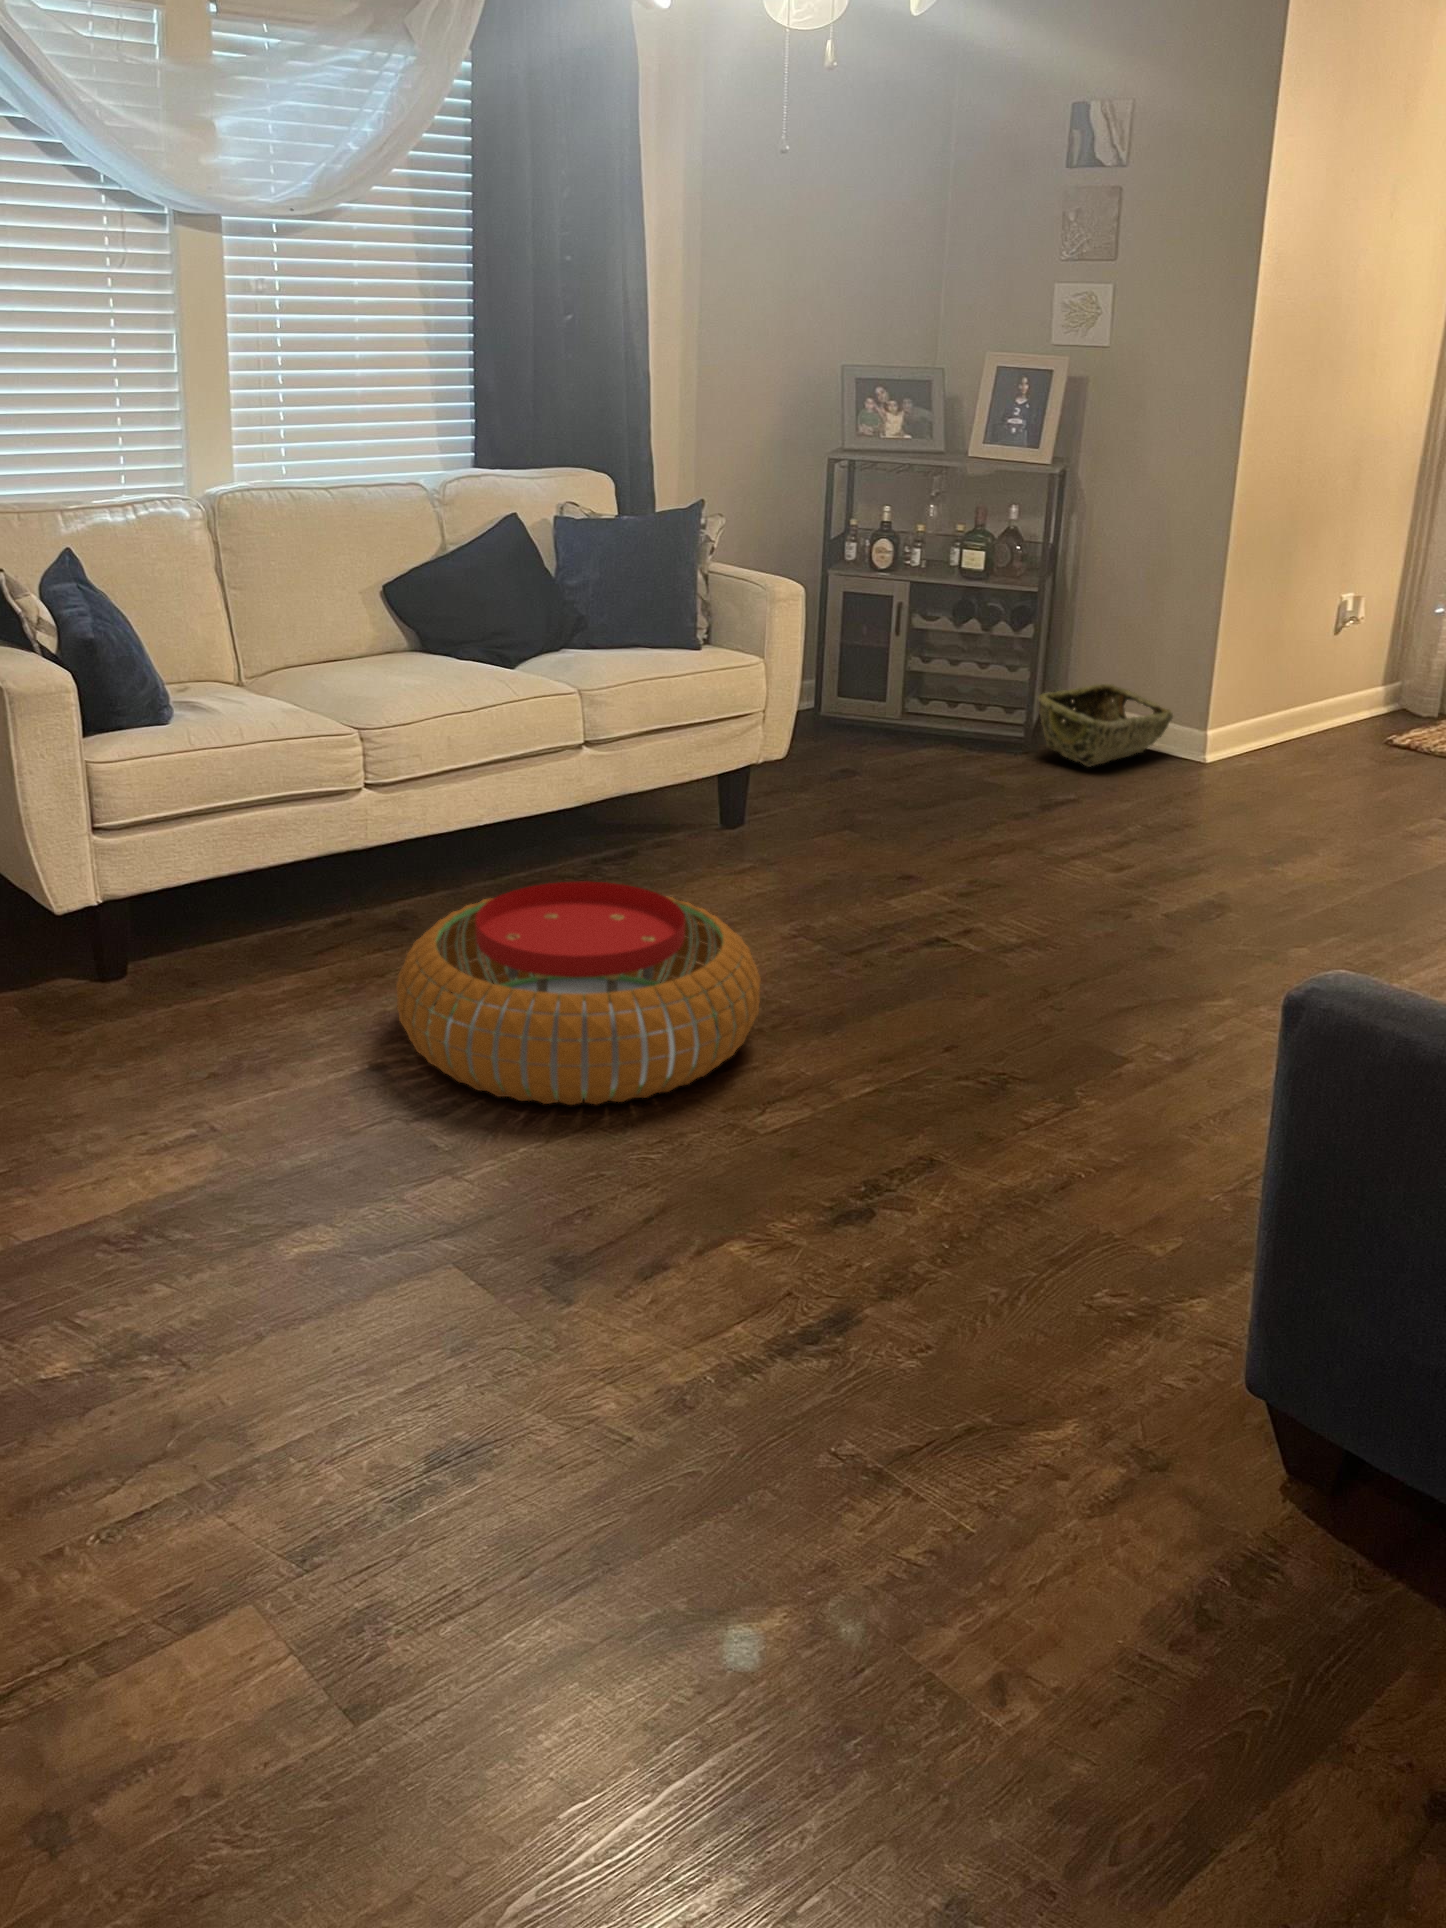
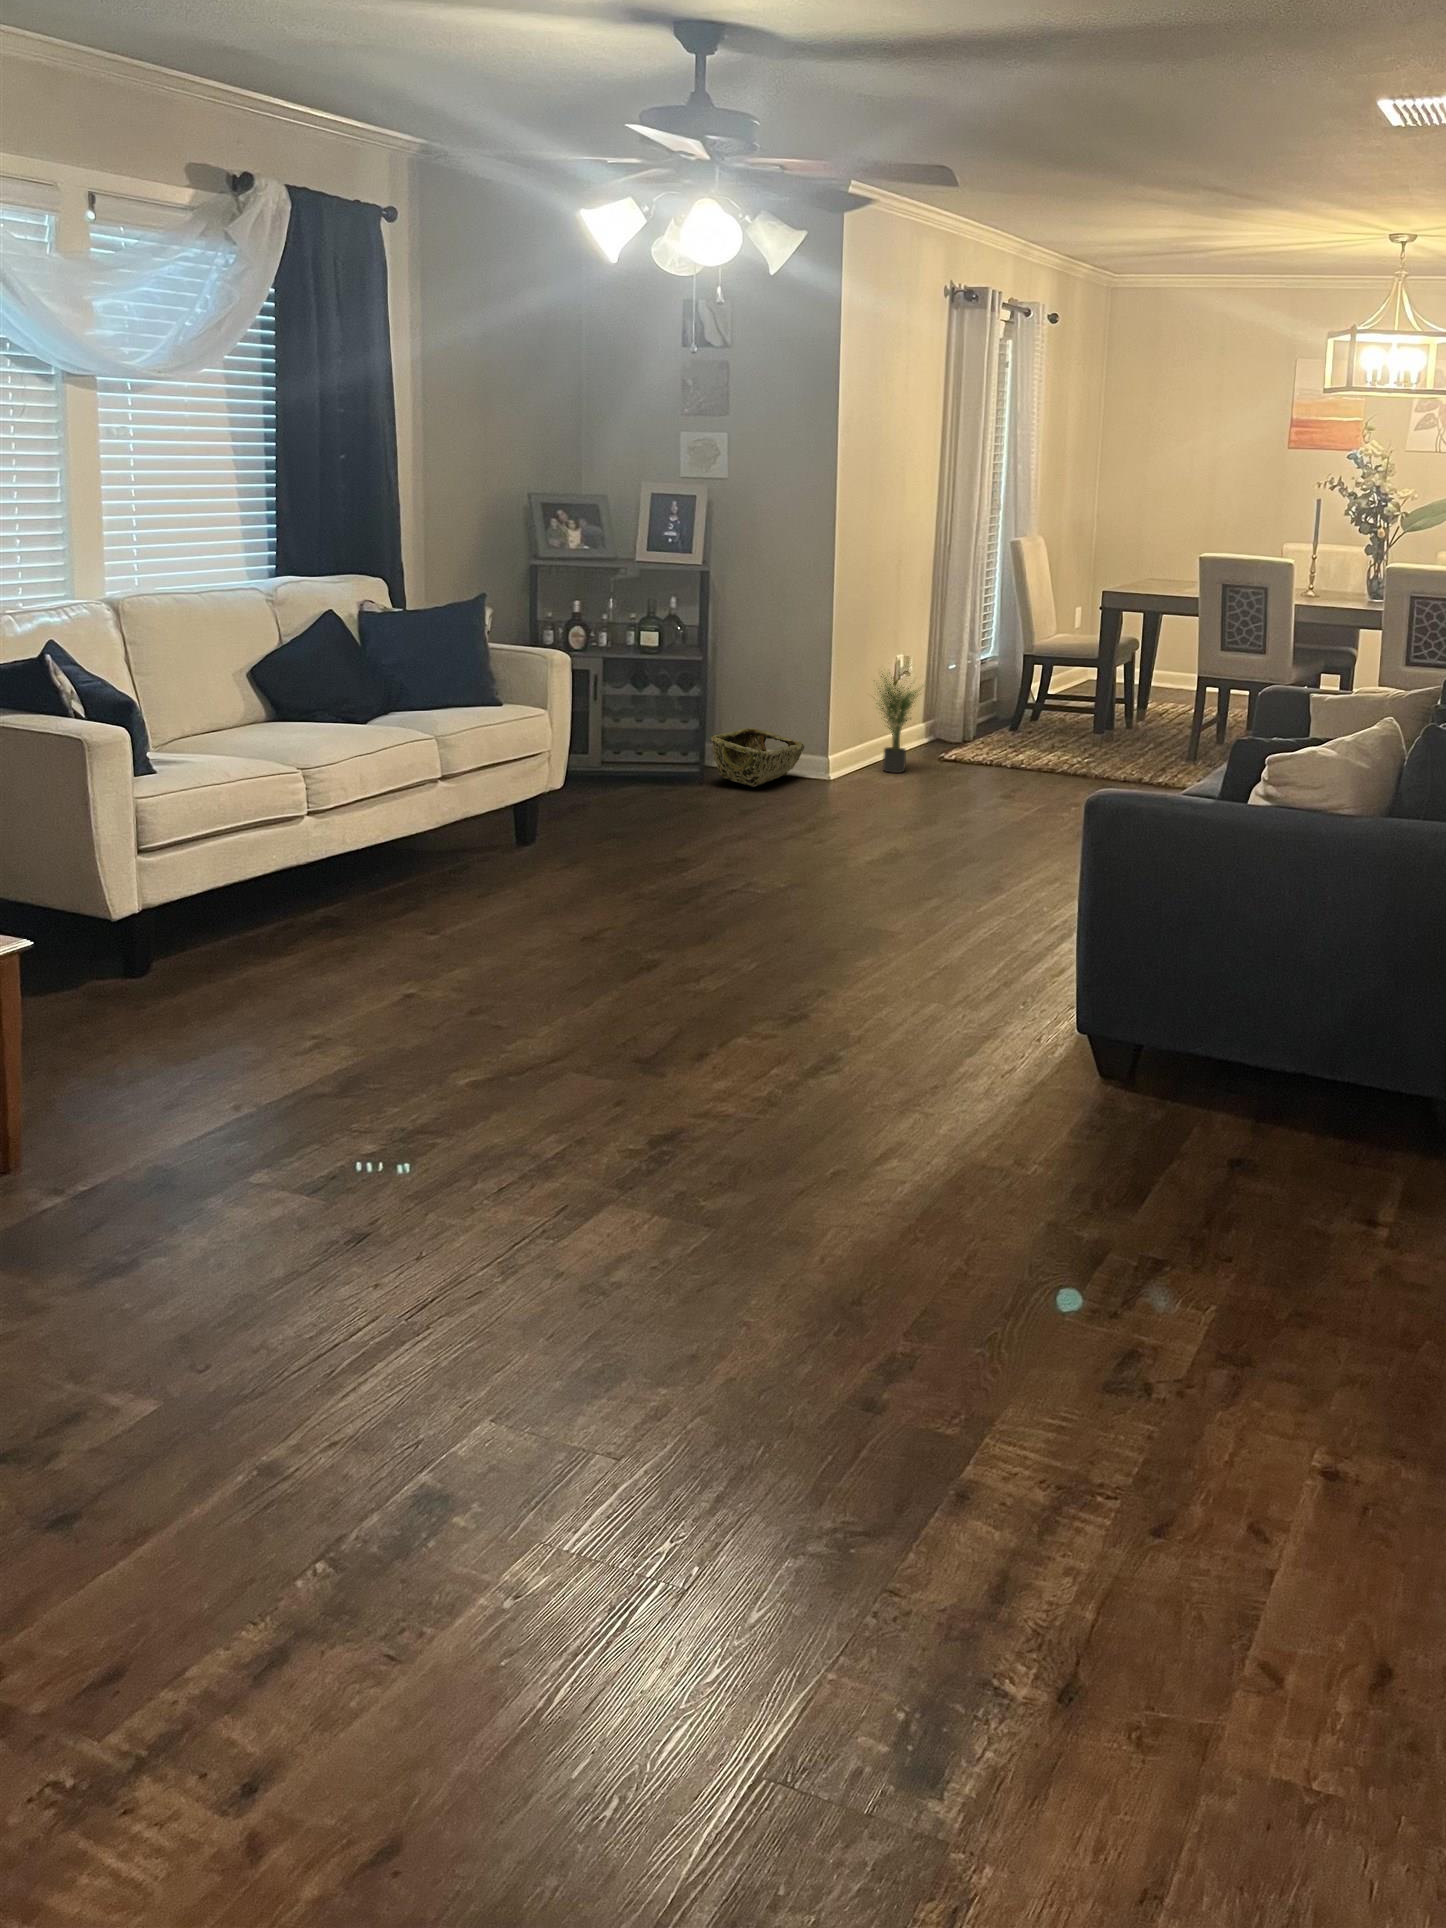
potted plant: none [1273,602,1374,761] -> present [876,662,920,773]
pouf: present [396,881,761,1105] -> none [405,857,668,998]

